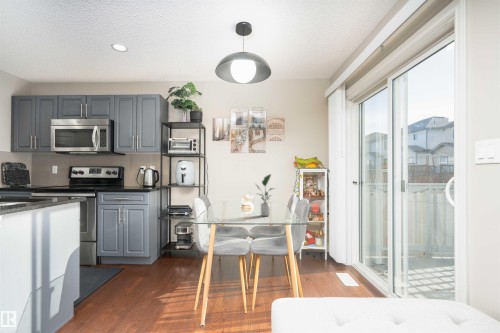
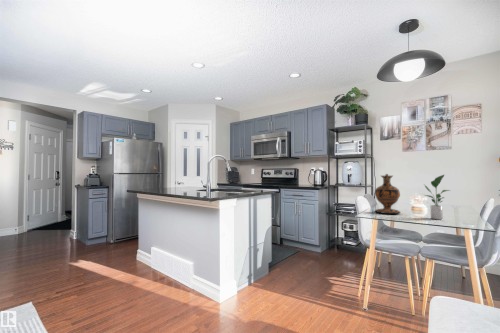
vase: none [212,173,236,215] -> present [375,174,400,214]

